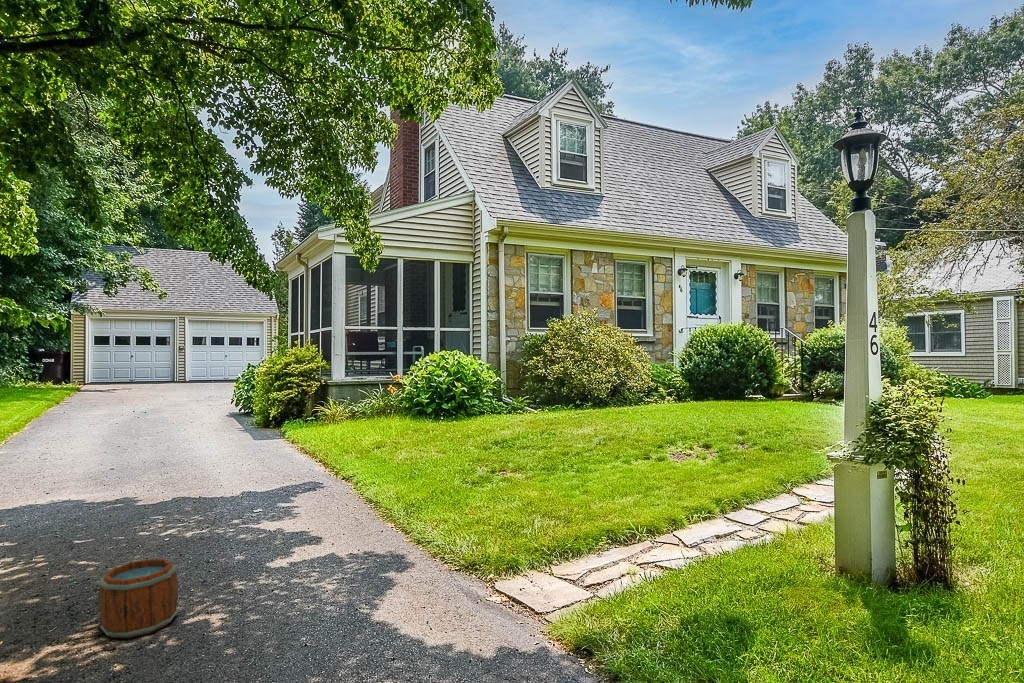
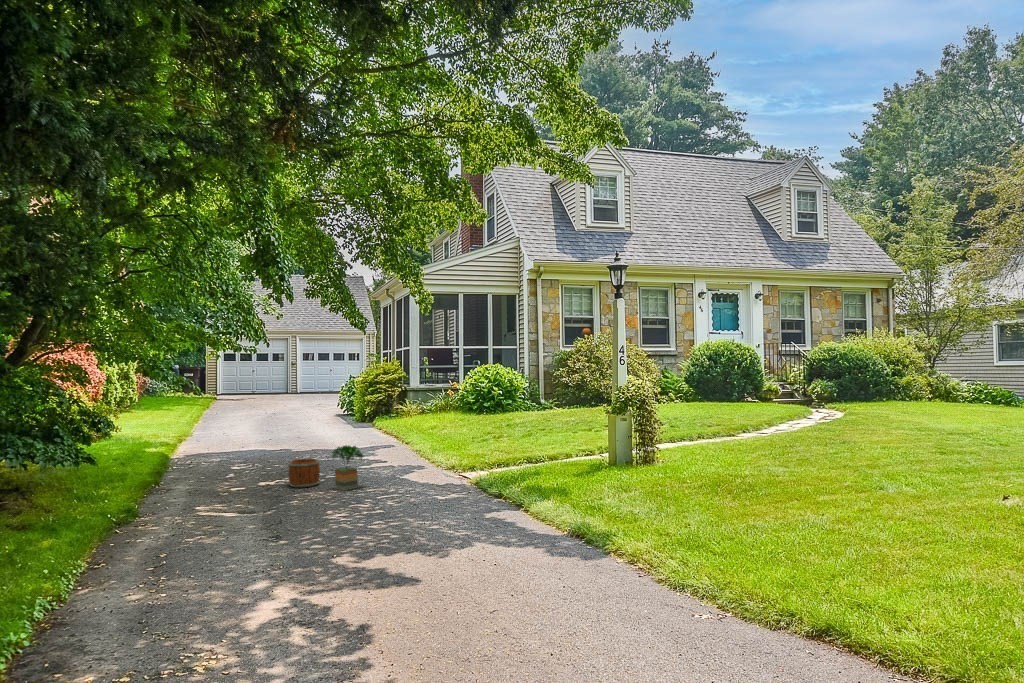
potted tree: none [201,533,284,649] -> present [332,446,363,491]

